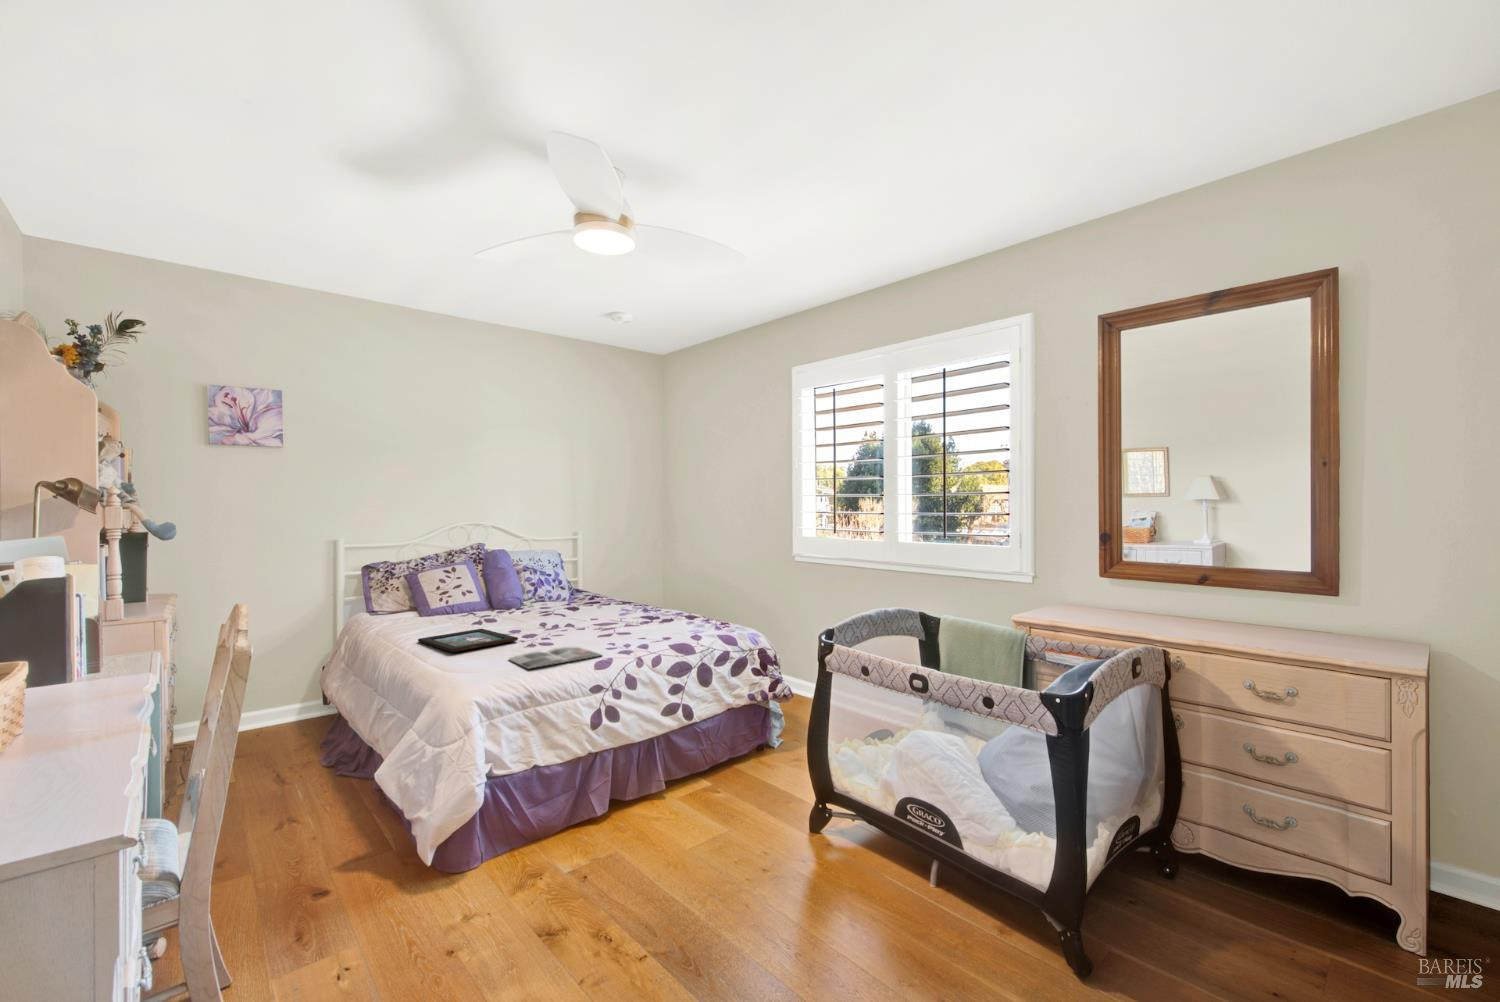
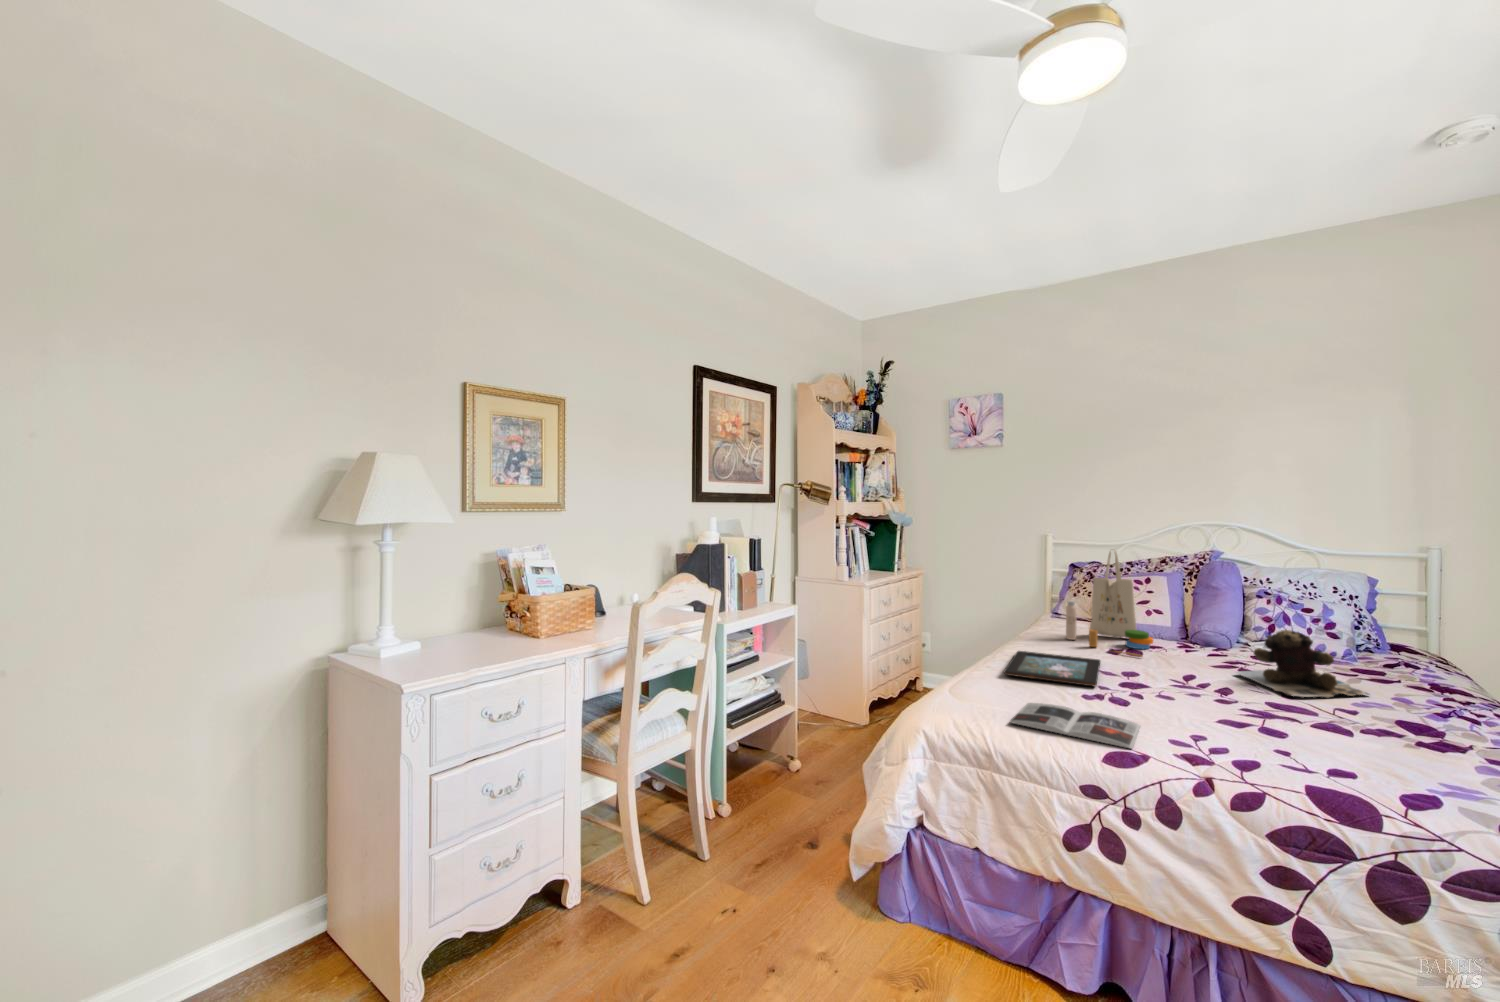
tote bag: none [422,544,497,626] -> present [1066,550,1153,657]
teddy bear: none [556,581,617,618] -> present [1236,630,1368,697]

